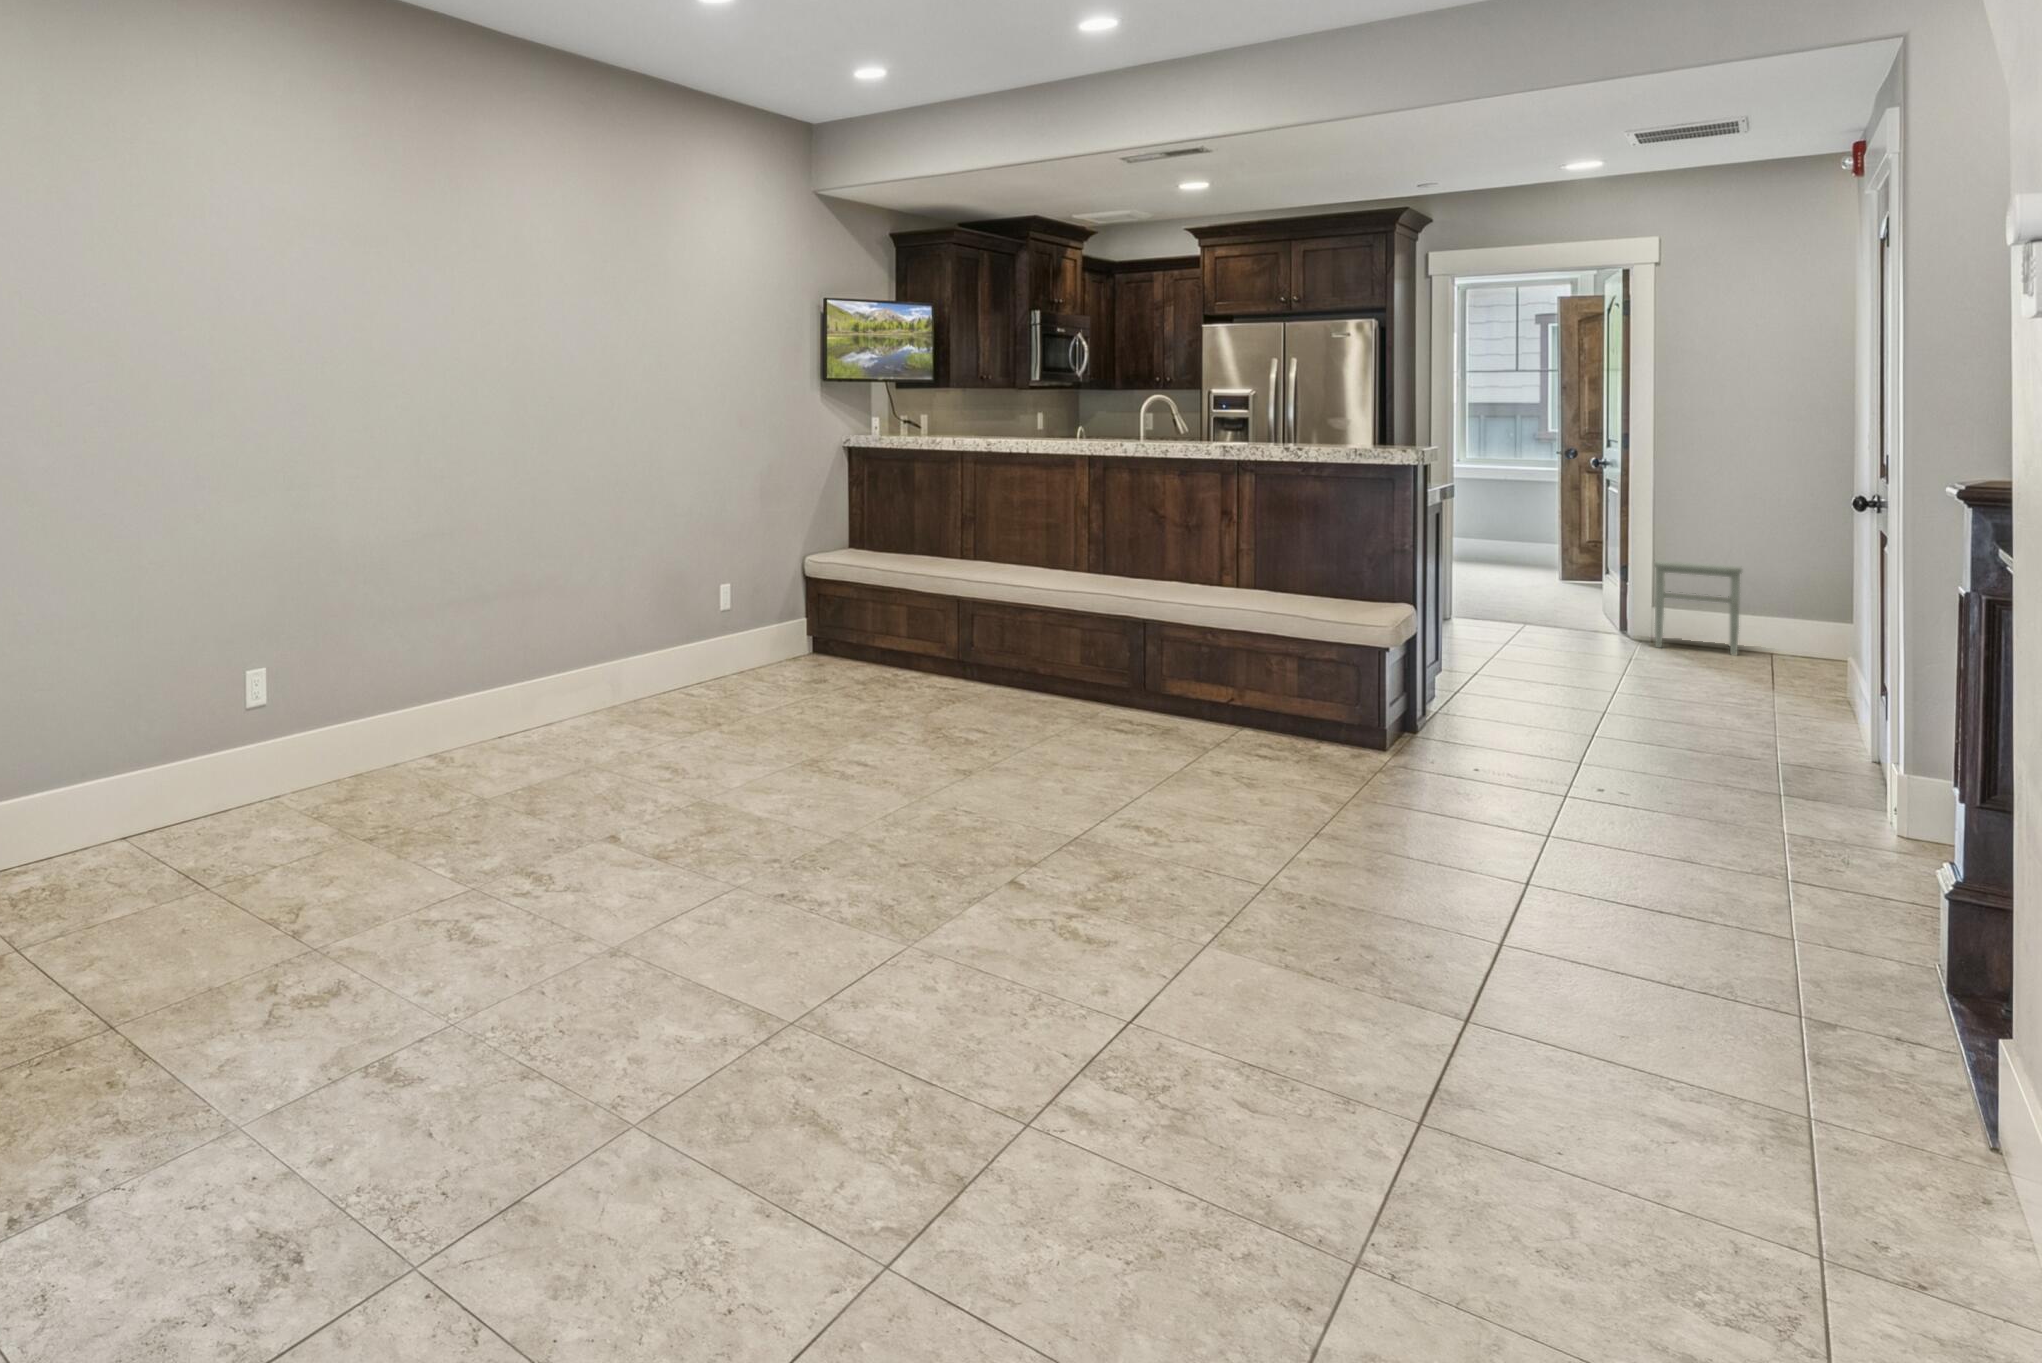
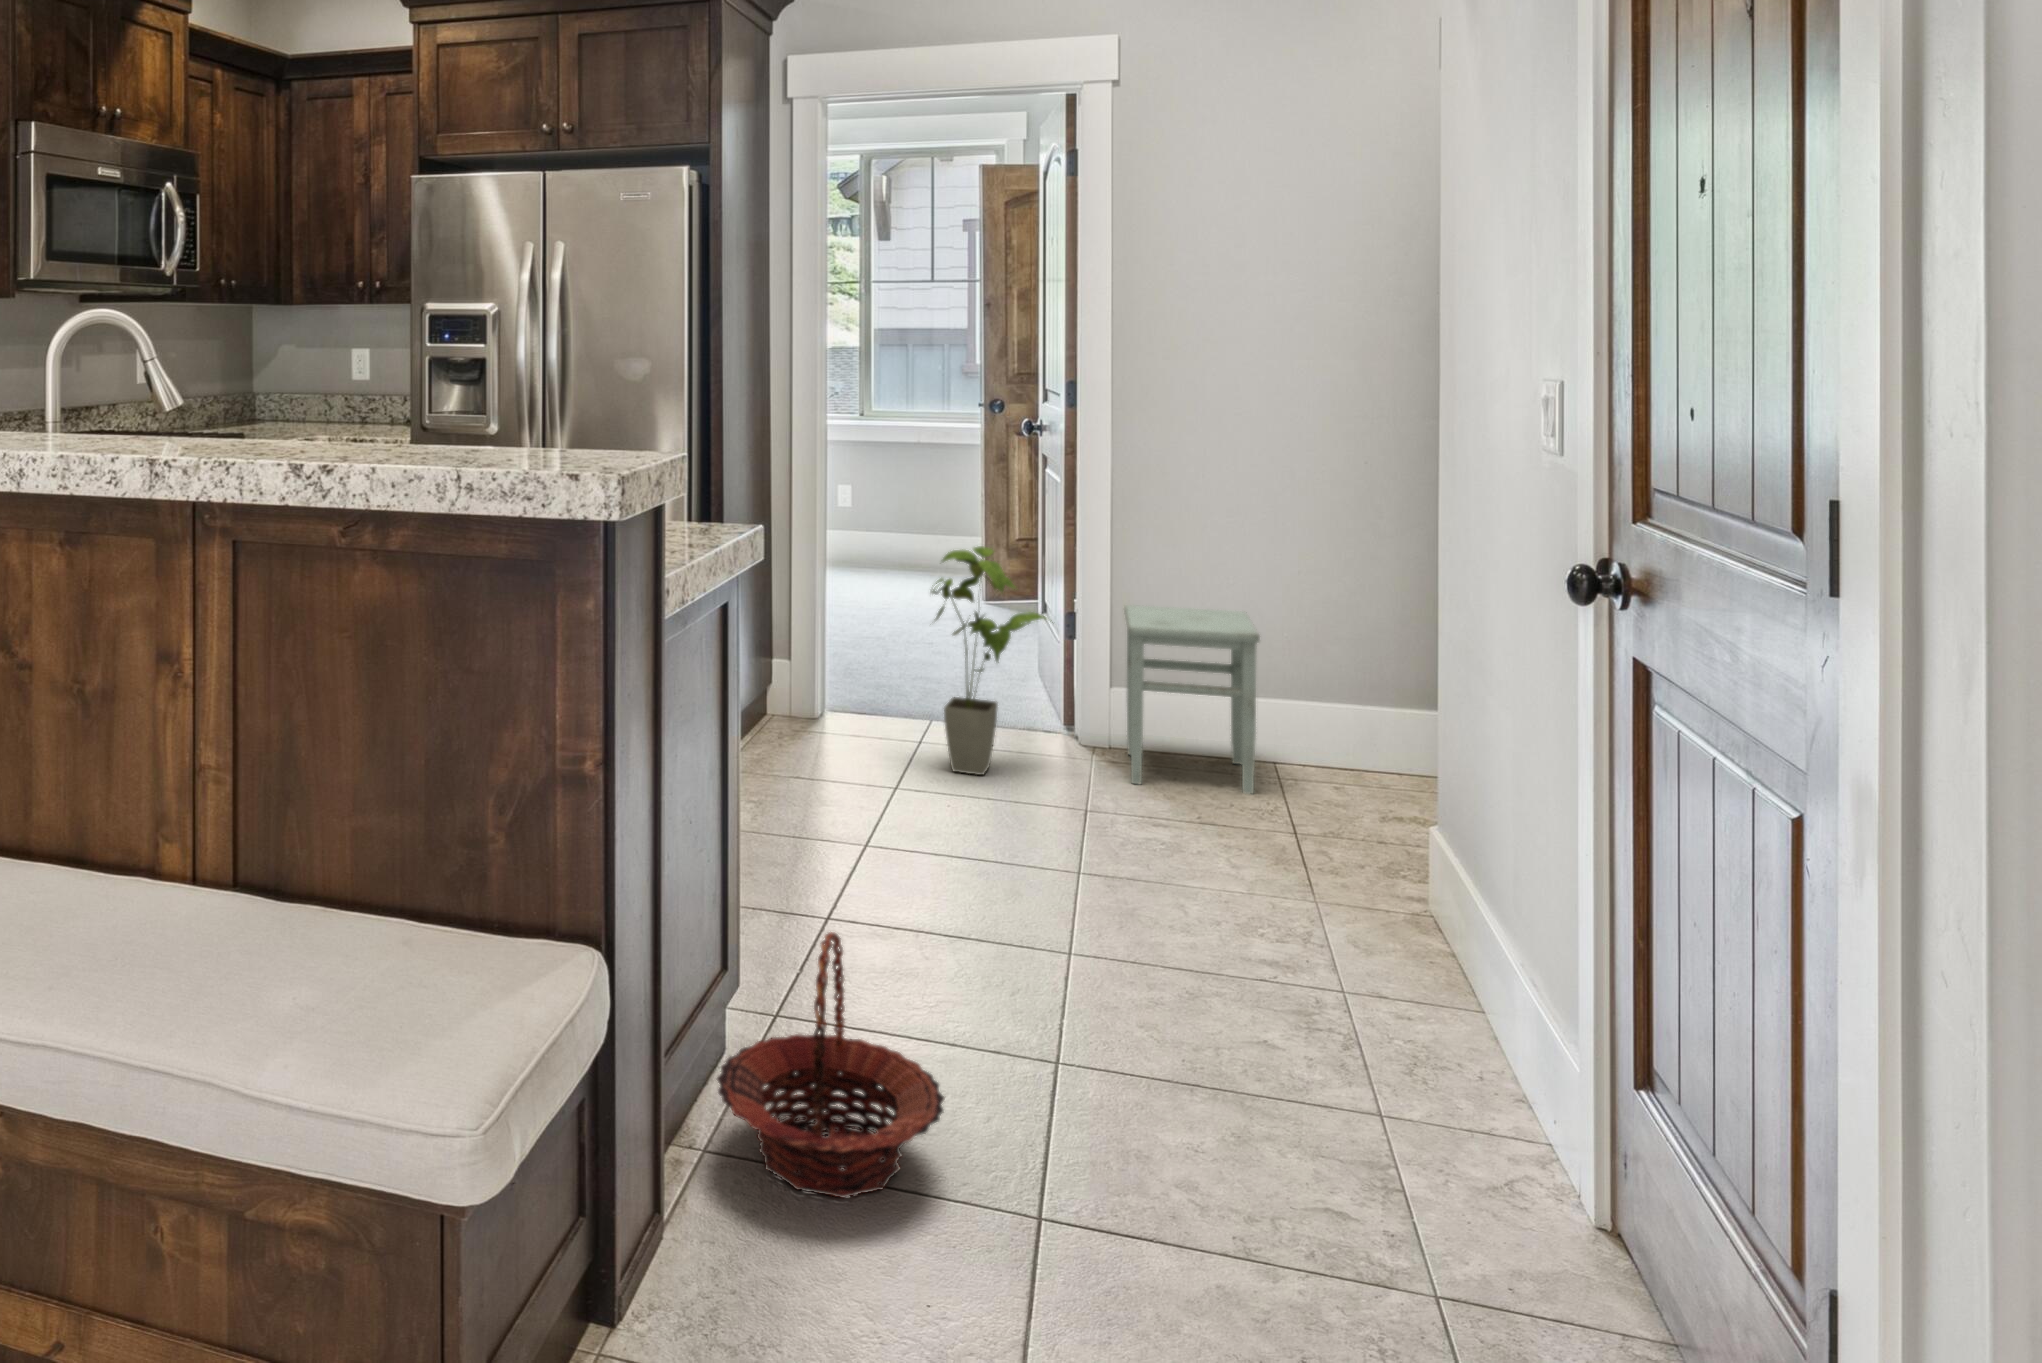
house plant: none [1524,517,1607,639] -> present [931,546,1053,775]
basket: none [1437,623,1540,711] -> present [717,932,944,1197]

